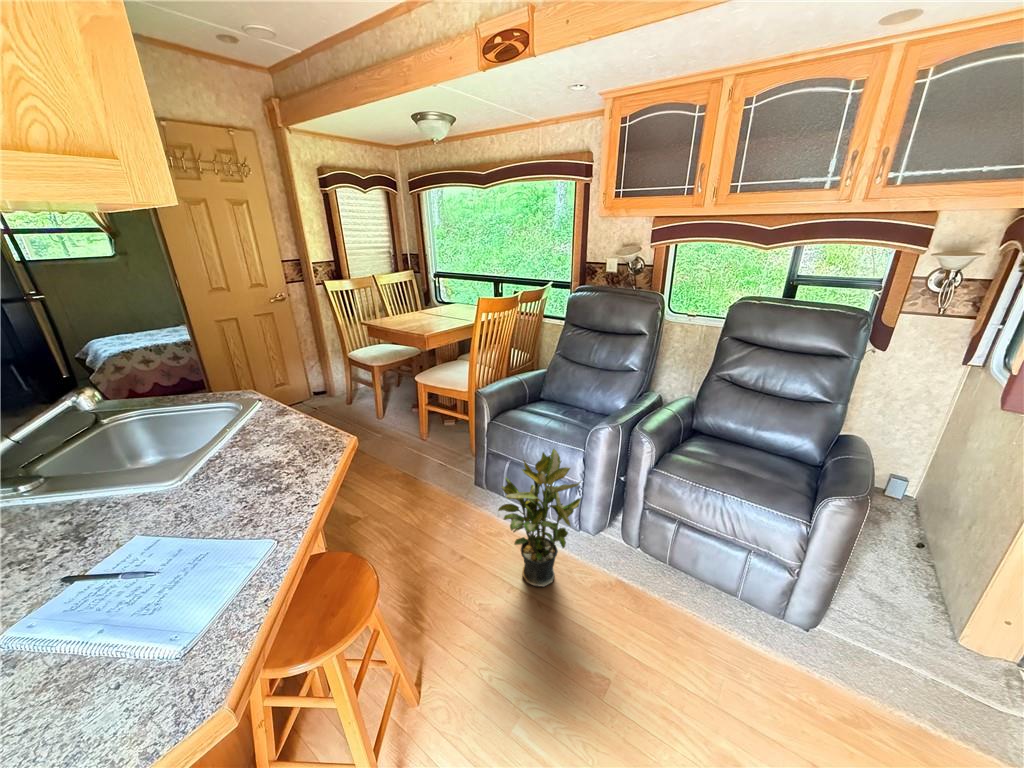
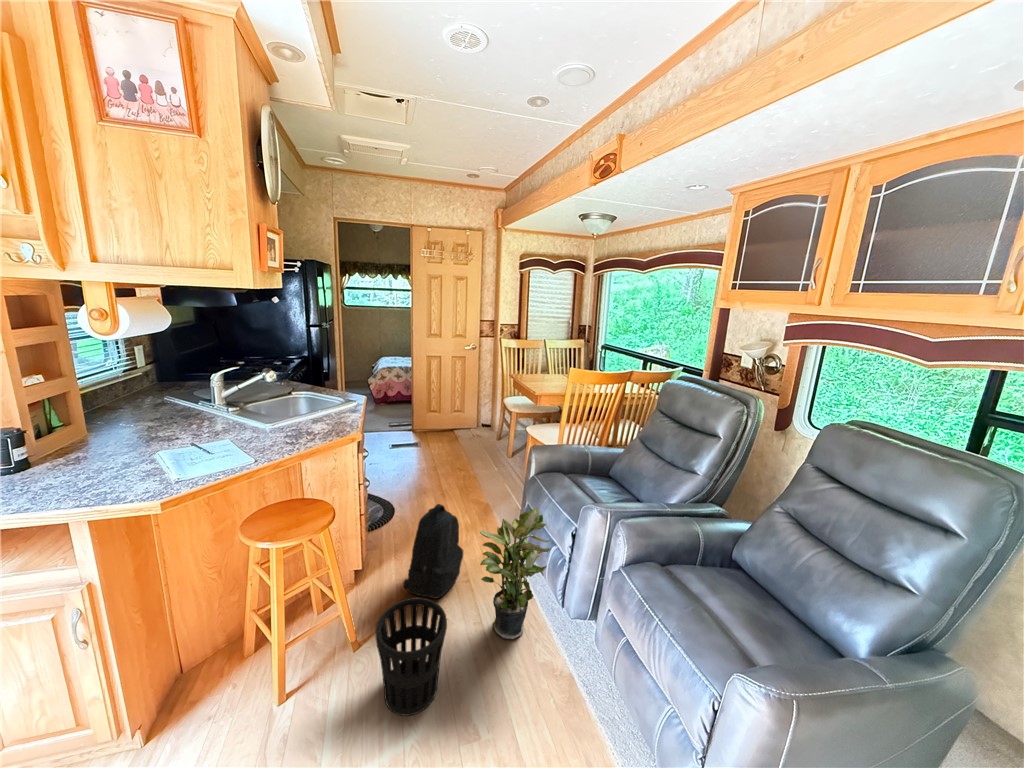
backpack: none [404,491,459,605] -> present [403,504,463,599]
wastebasket: none [470,590,553,722] -> present [375,598,447,716]

